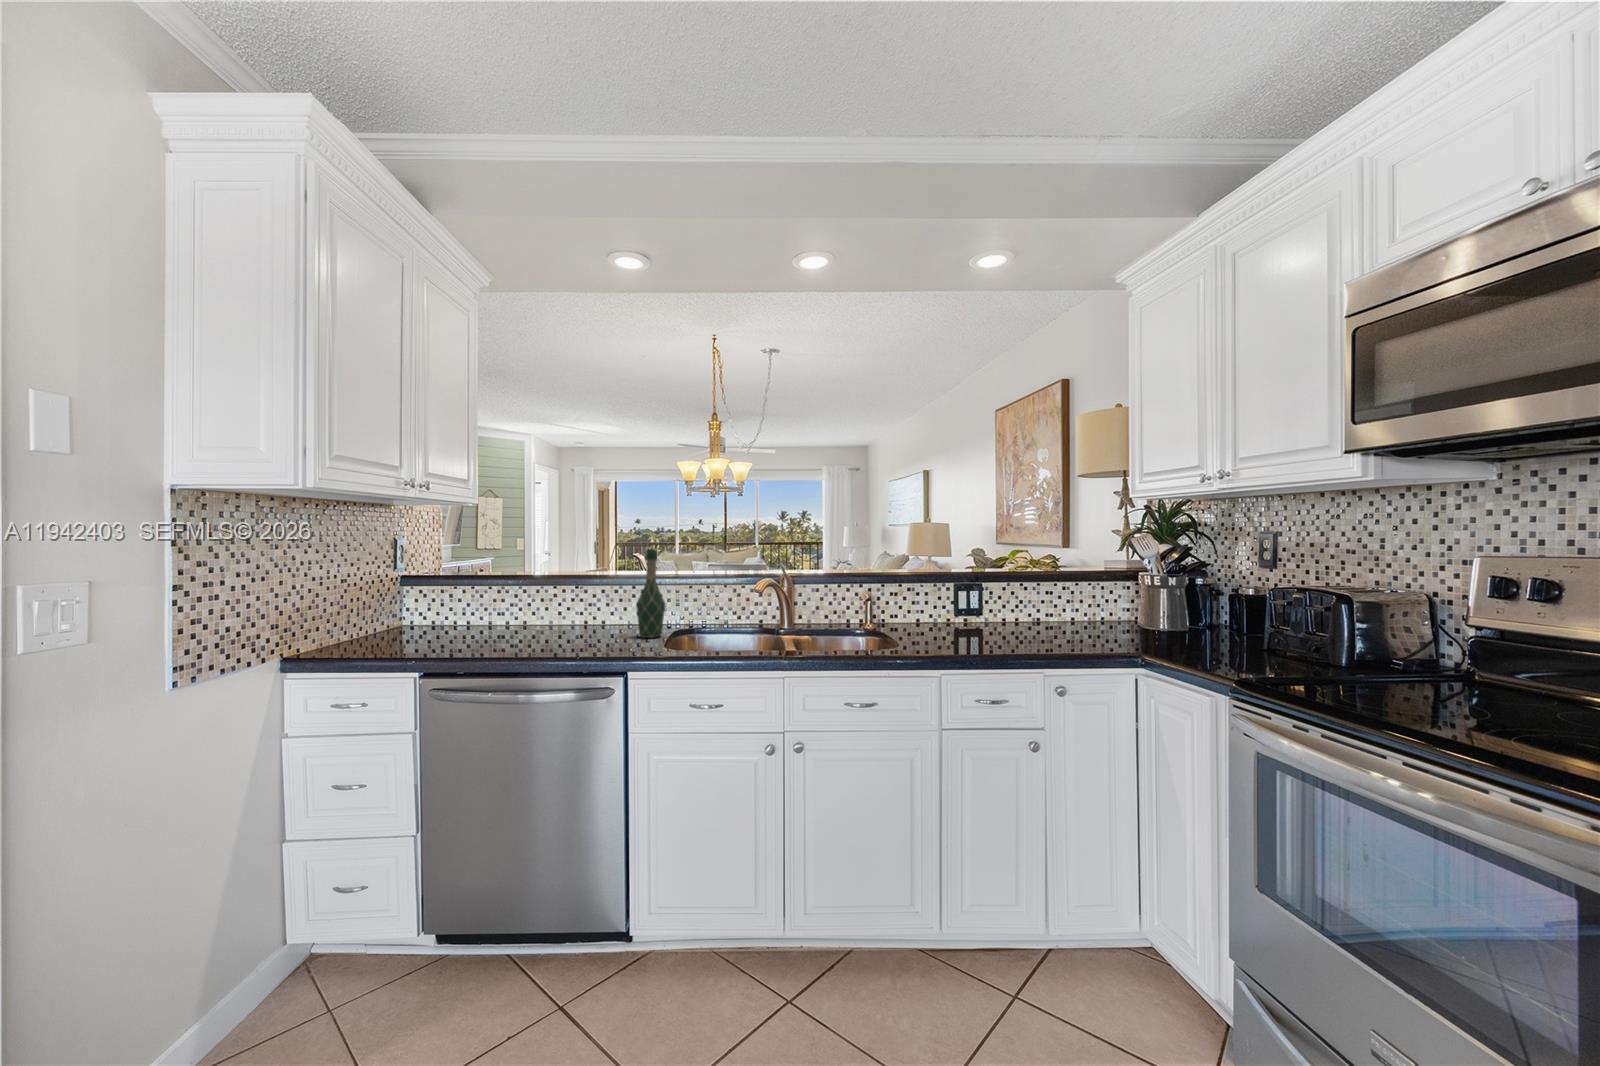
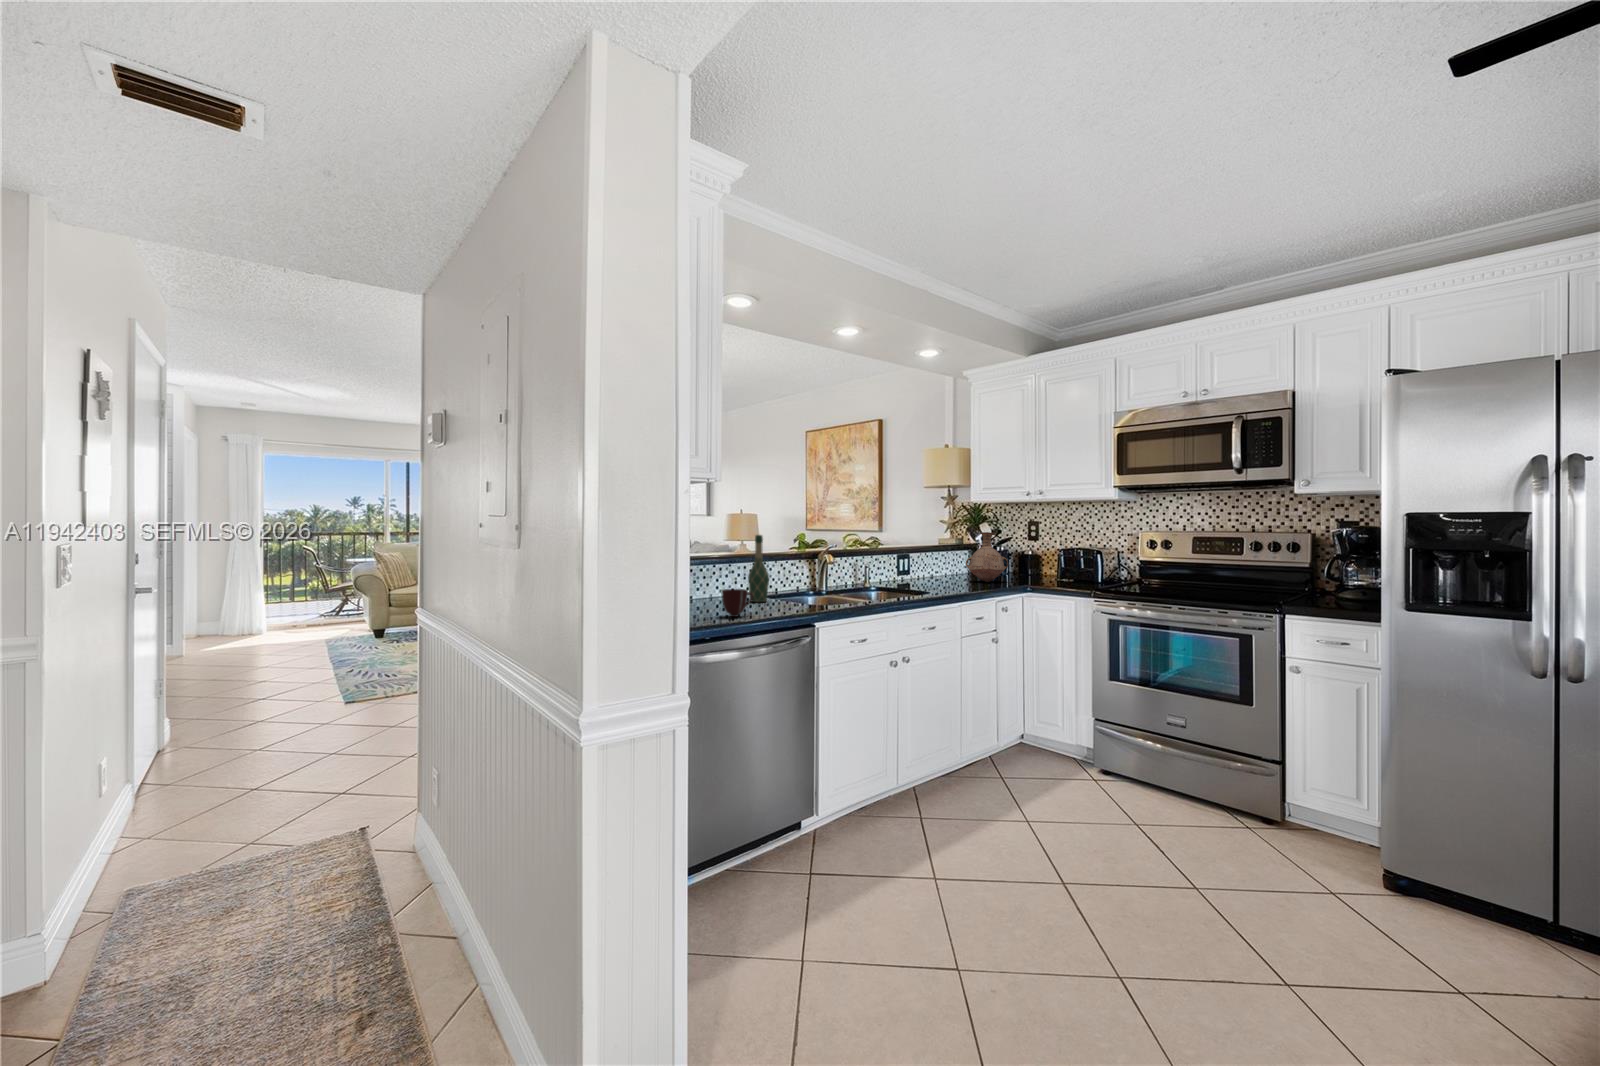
vase: none [1096,550,1174,636] -> present [966,532,1008,582]
mug: none [478,619,526,657] -> present [721,589,753,617]

